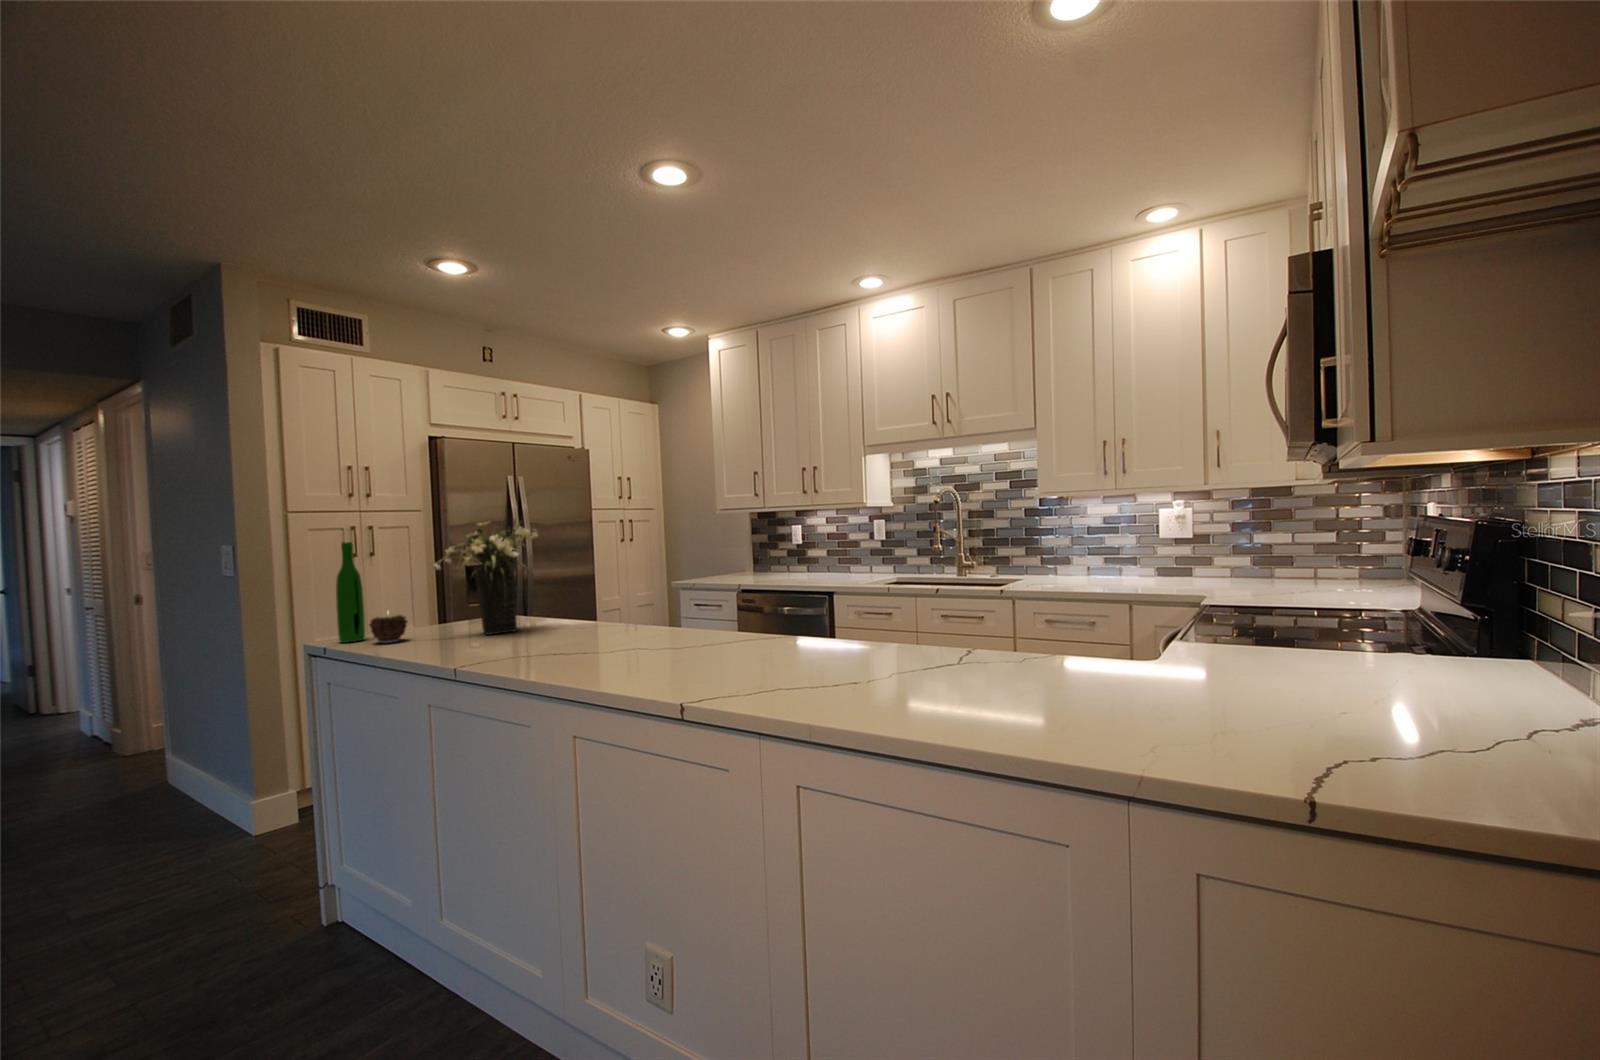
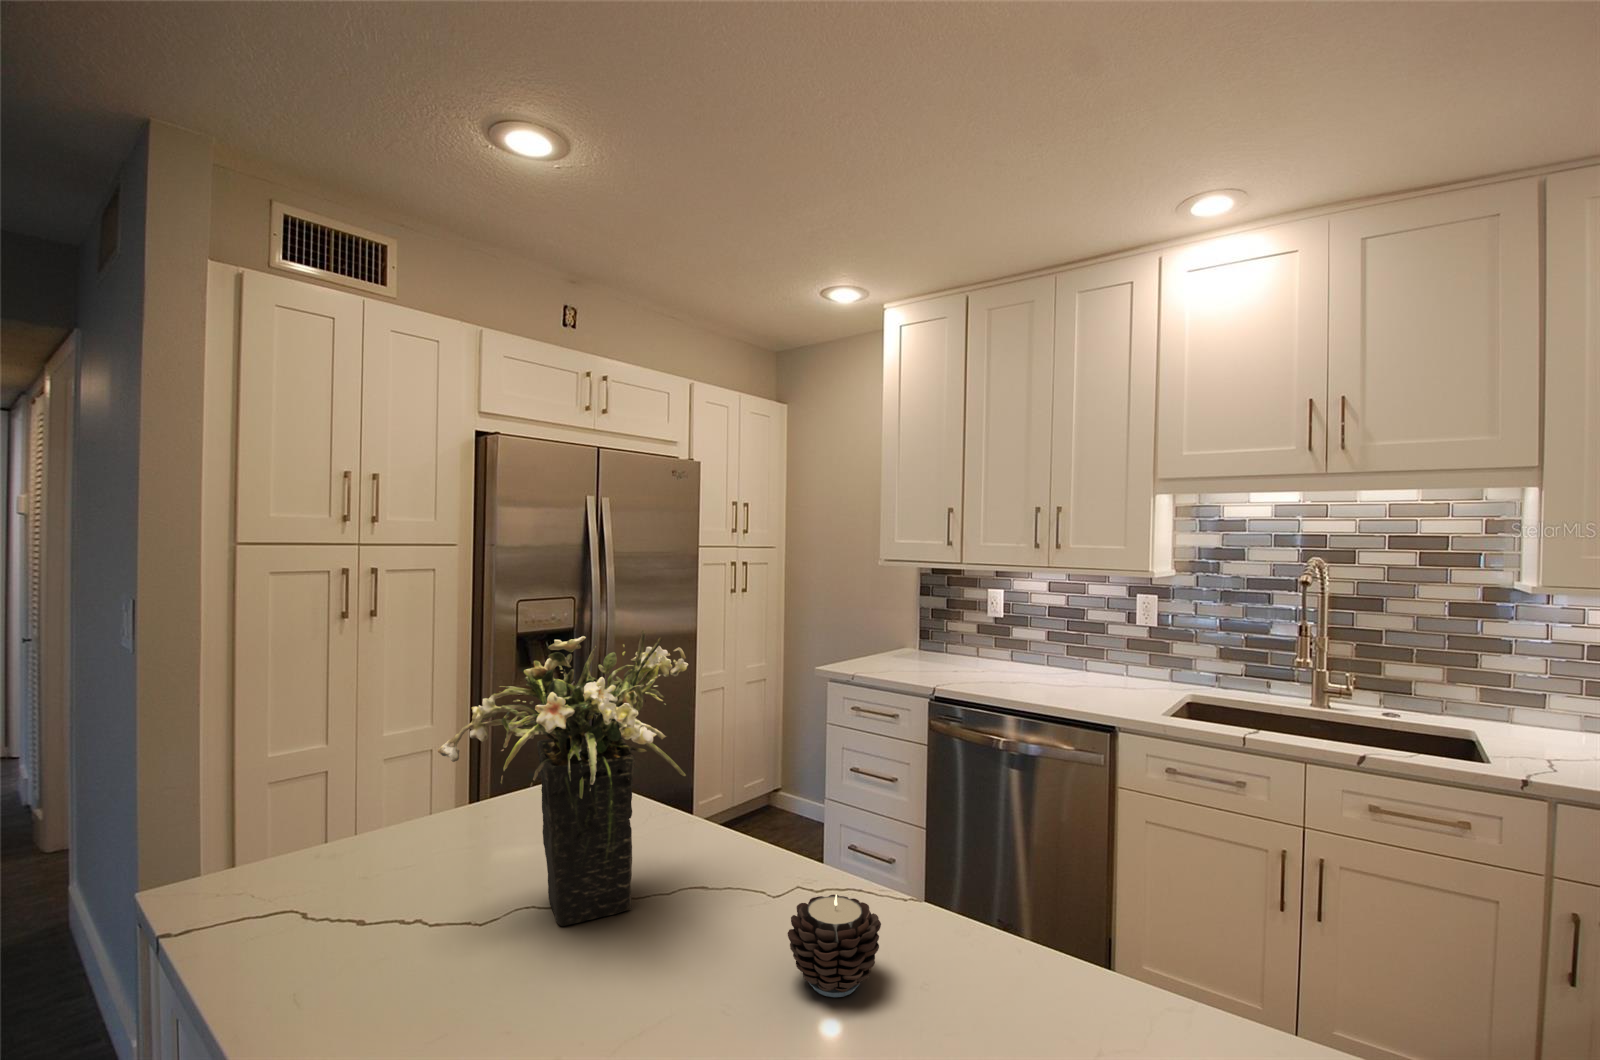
wine bottle: present [336,542,365,643] -> none [205,664,276,920]
candle: present [369,614,407,643] -> present [787,894,881,997]

